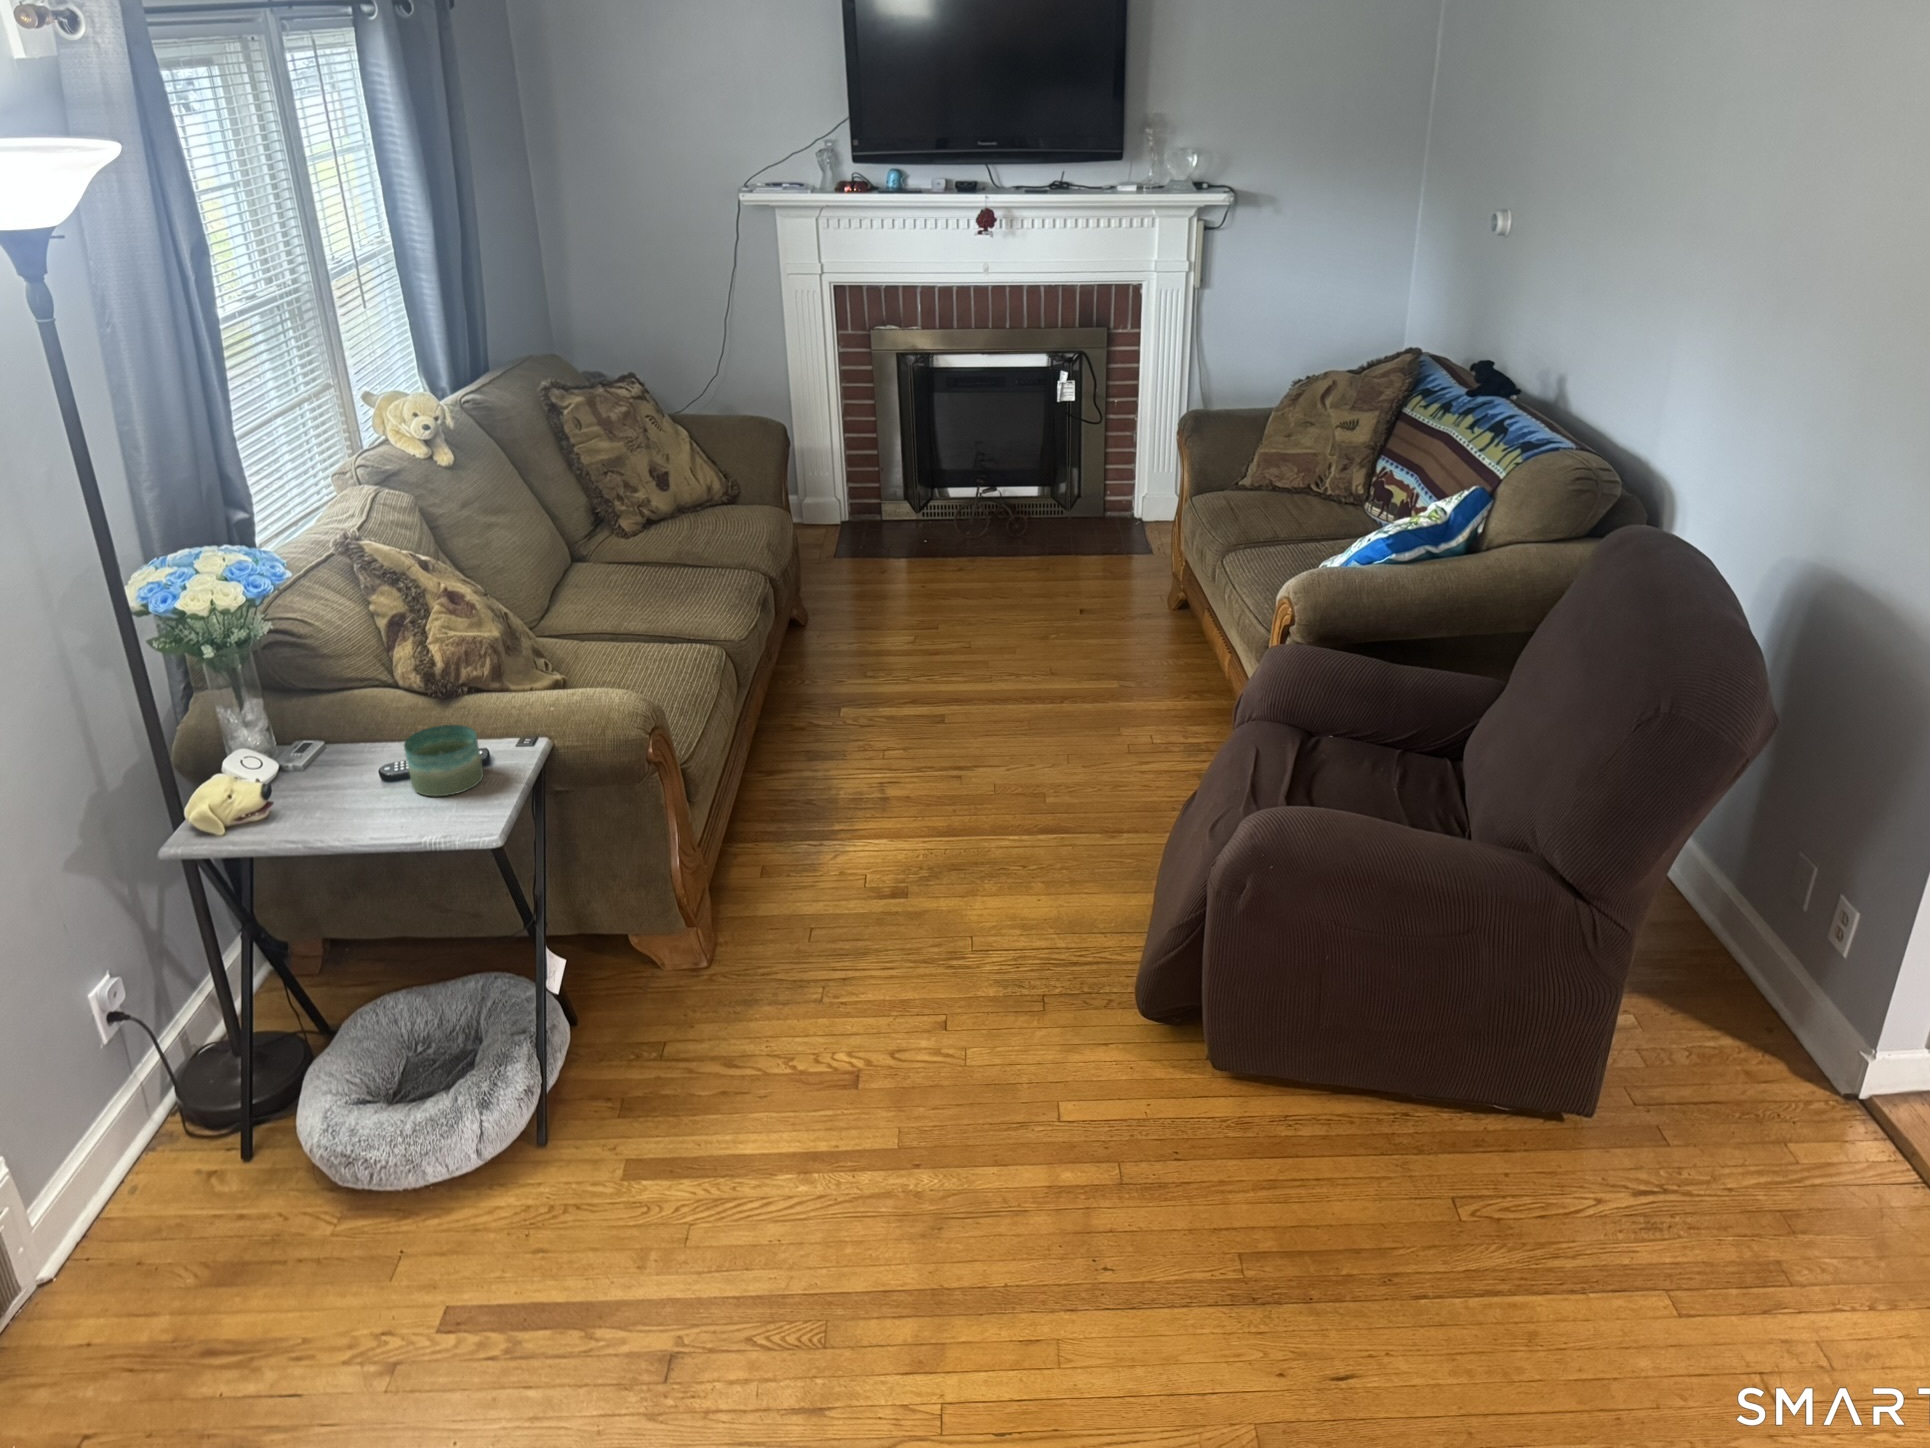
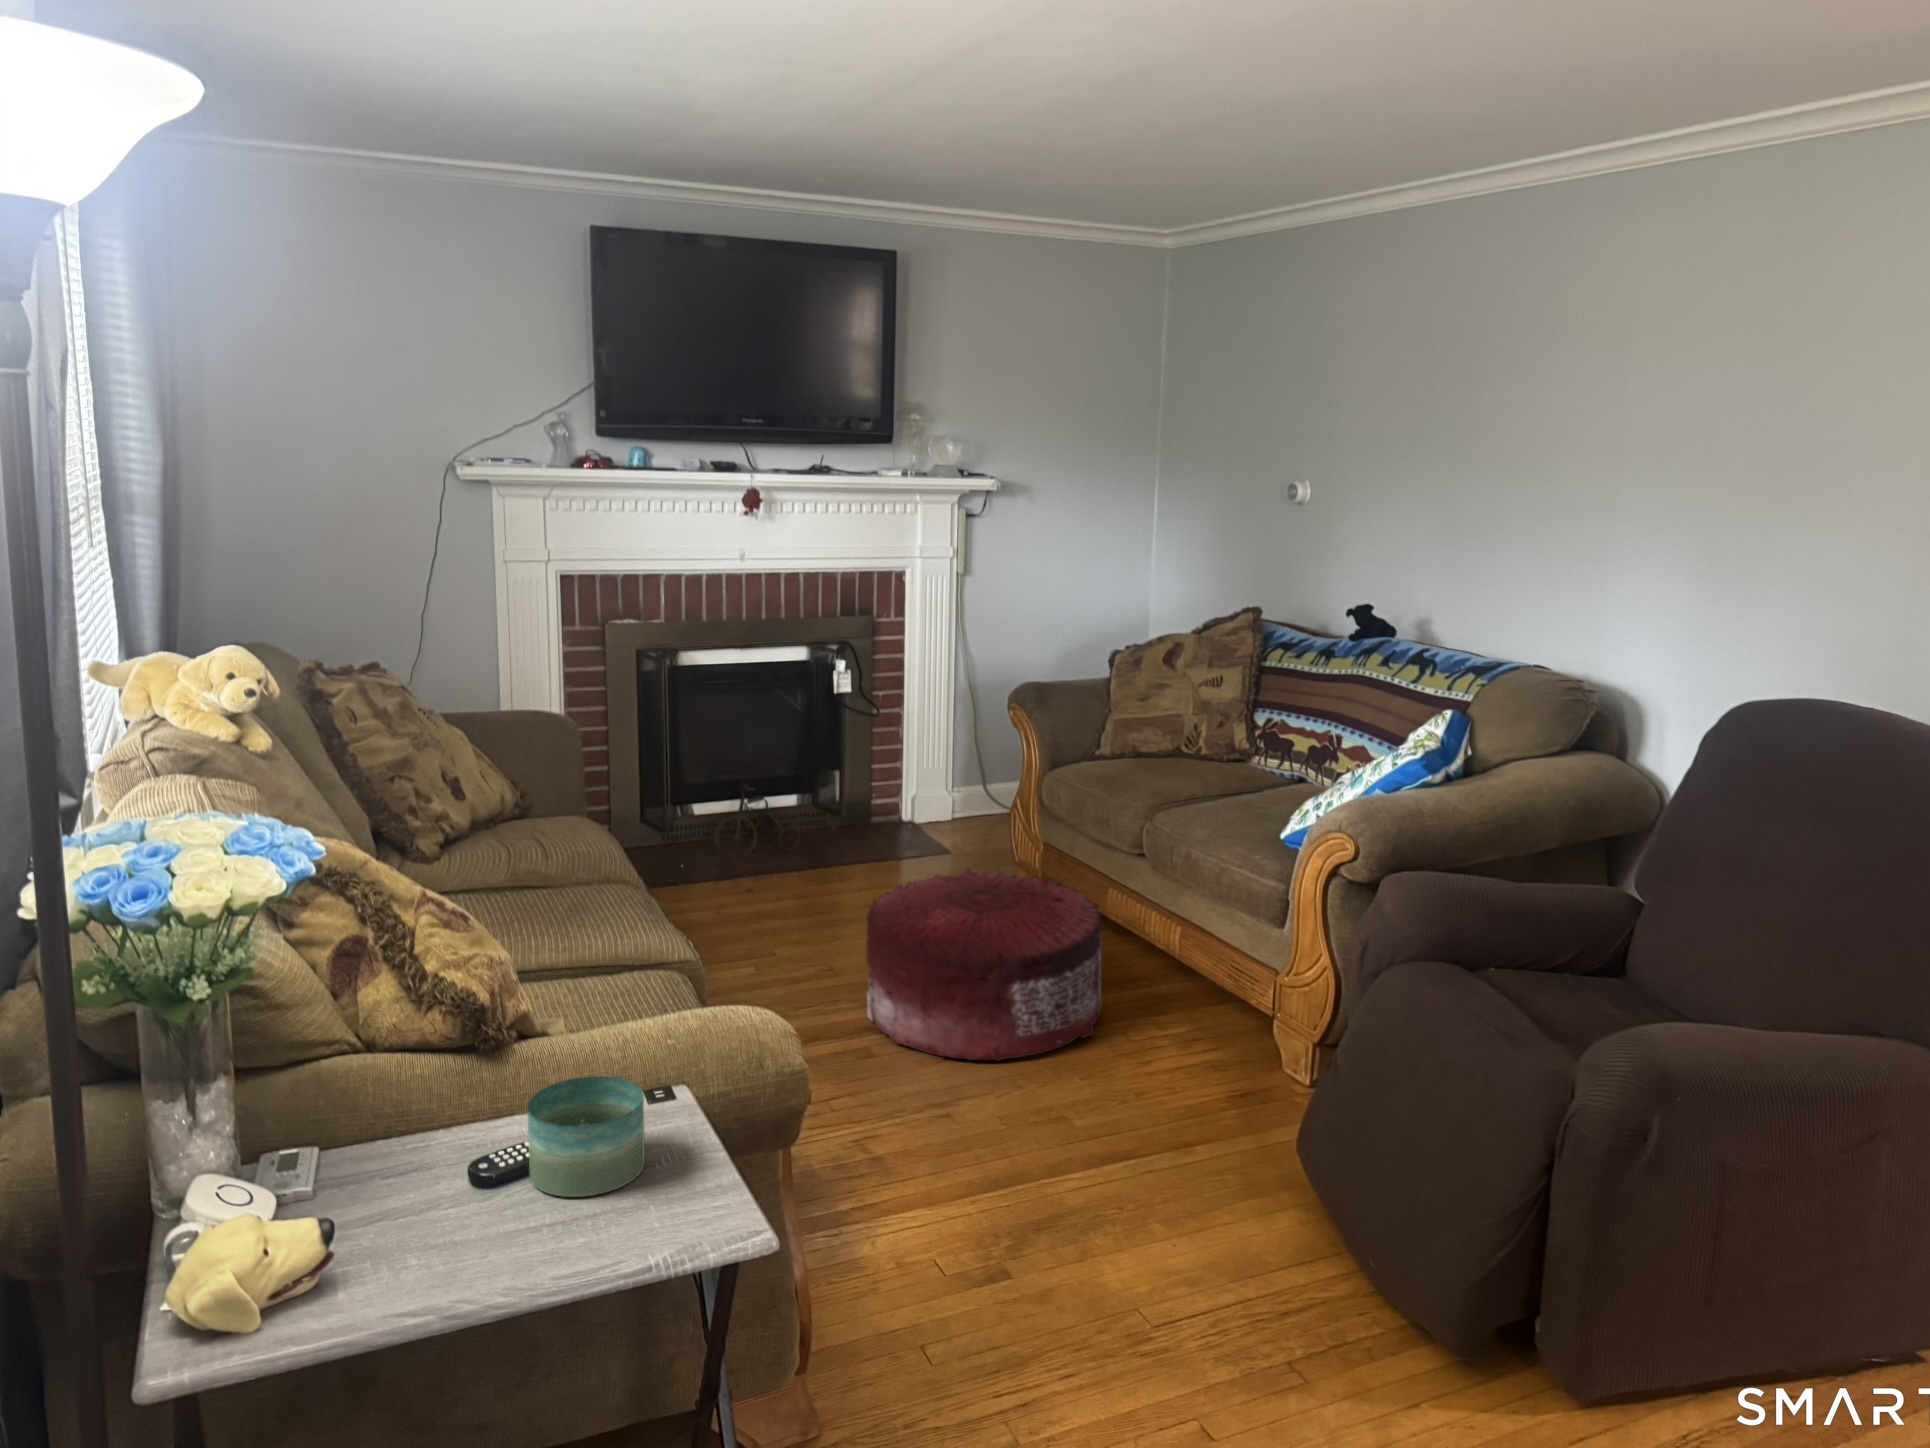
pouf: none [950,577,1151,741] -> present [866,869,1102,1061]

